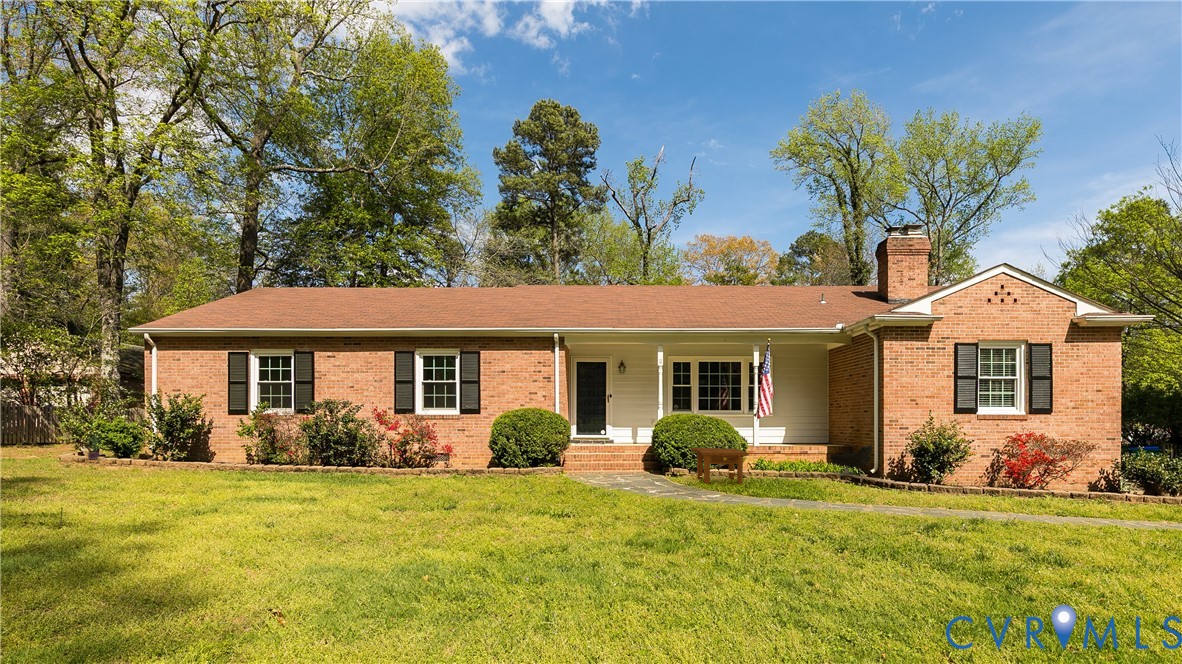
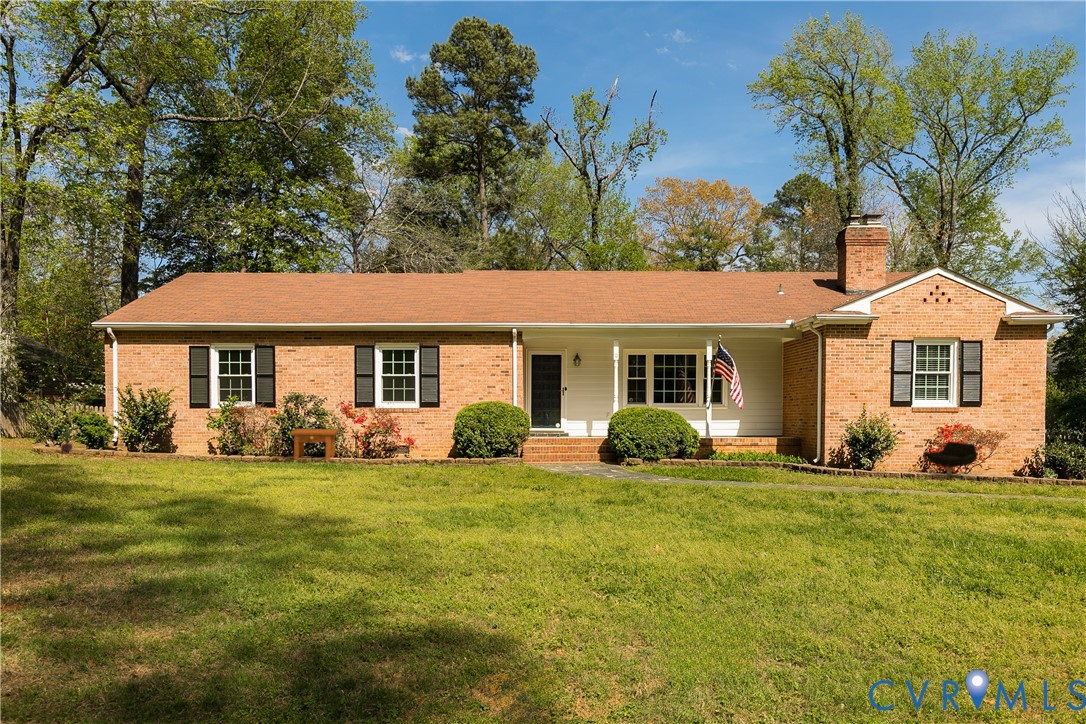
lounge chair: present [830,445,872,476] -> present [925,442,977,477]
side table: present [691,448,749,484] -> present [290,429,340,459]

